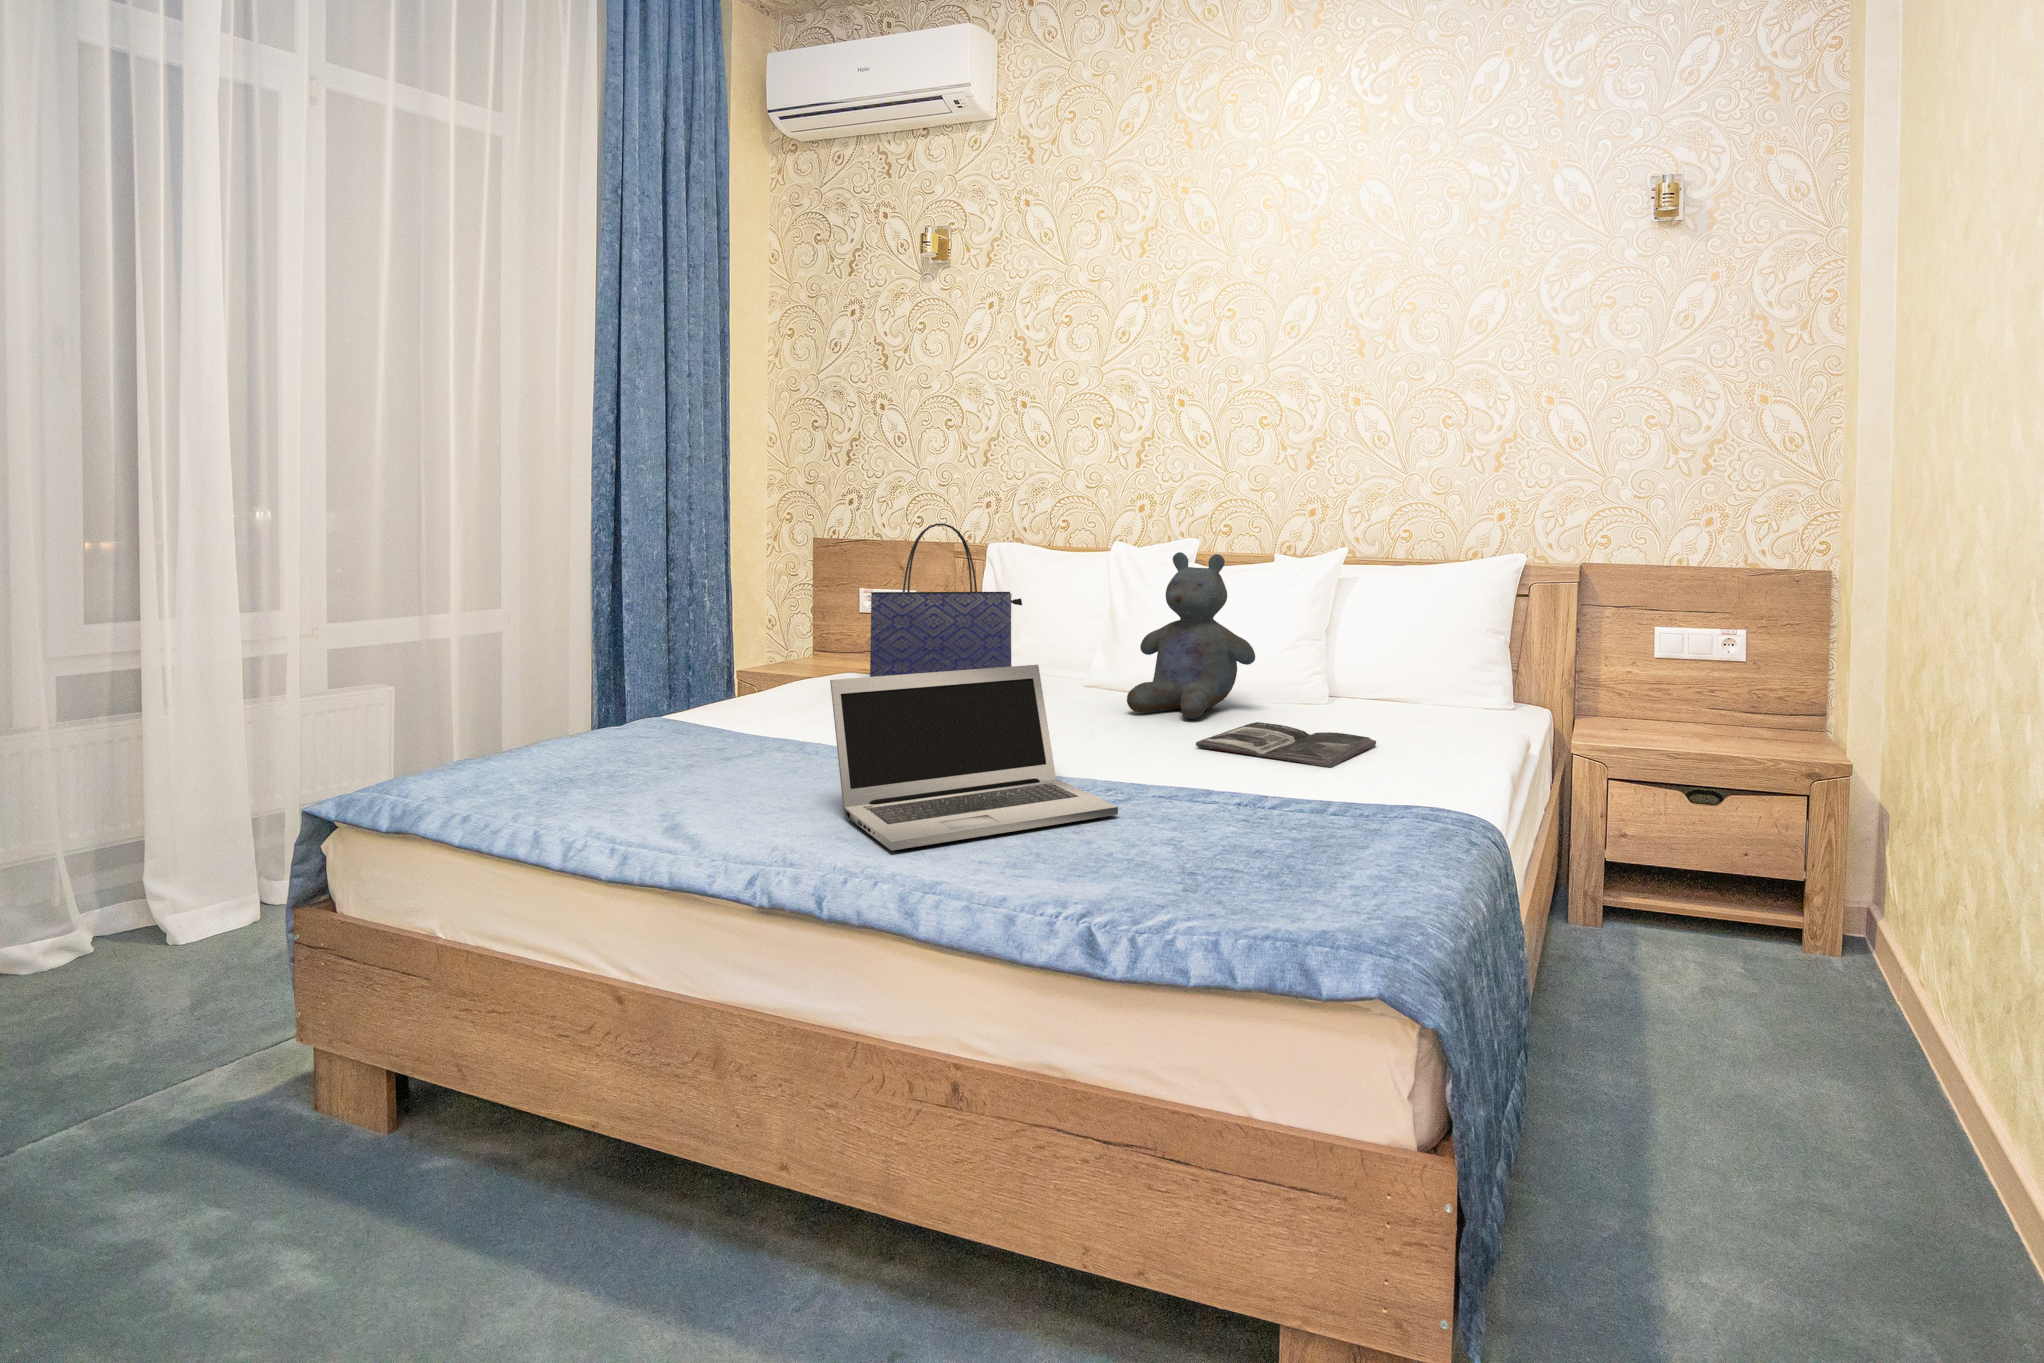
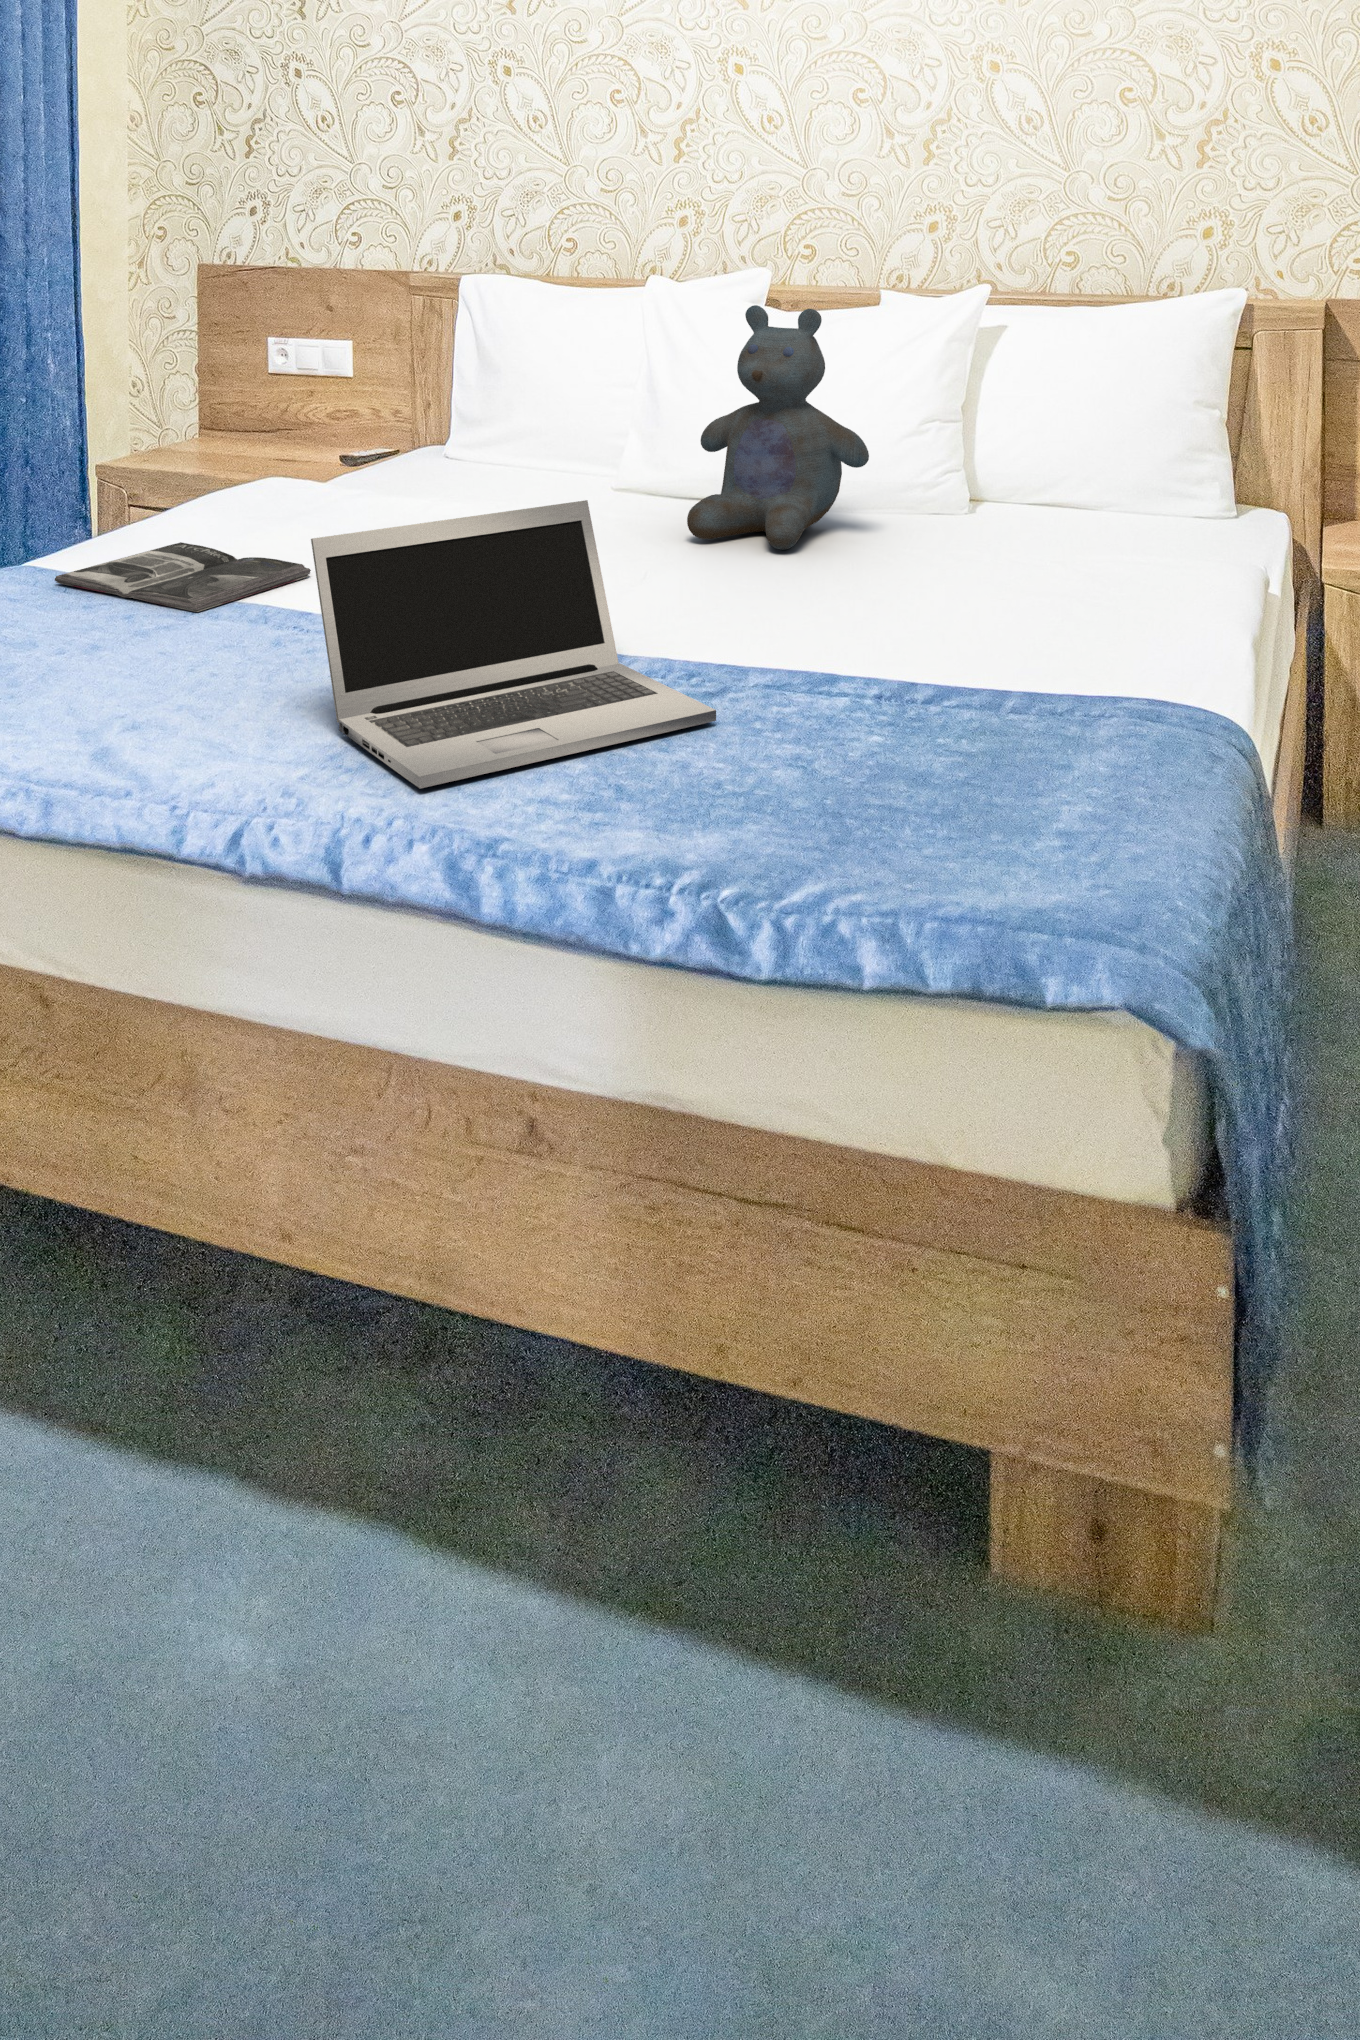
tote bag: present [870,523,1022,677] -> none [304,260,520,495]
magazine: present [1196,722,1376,767] -> present [55,542,311,612]

